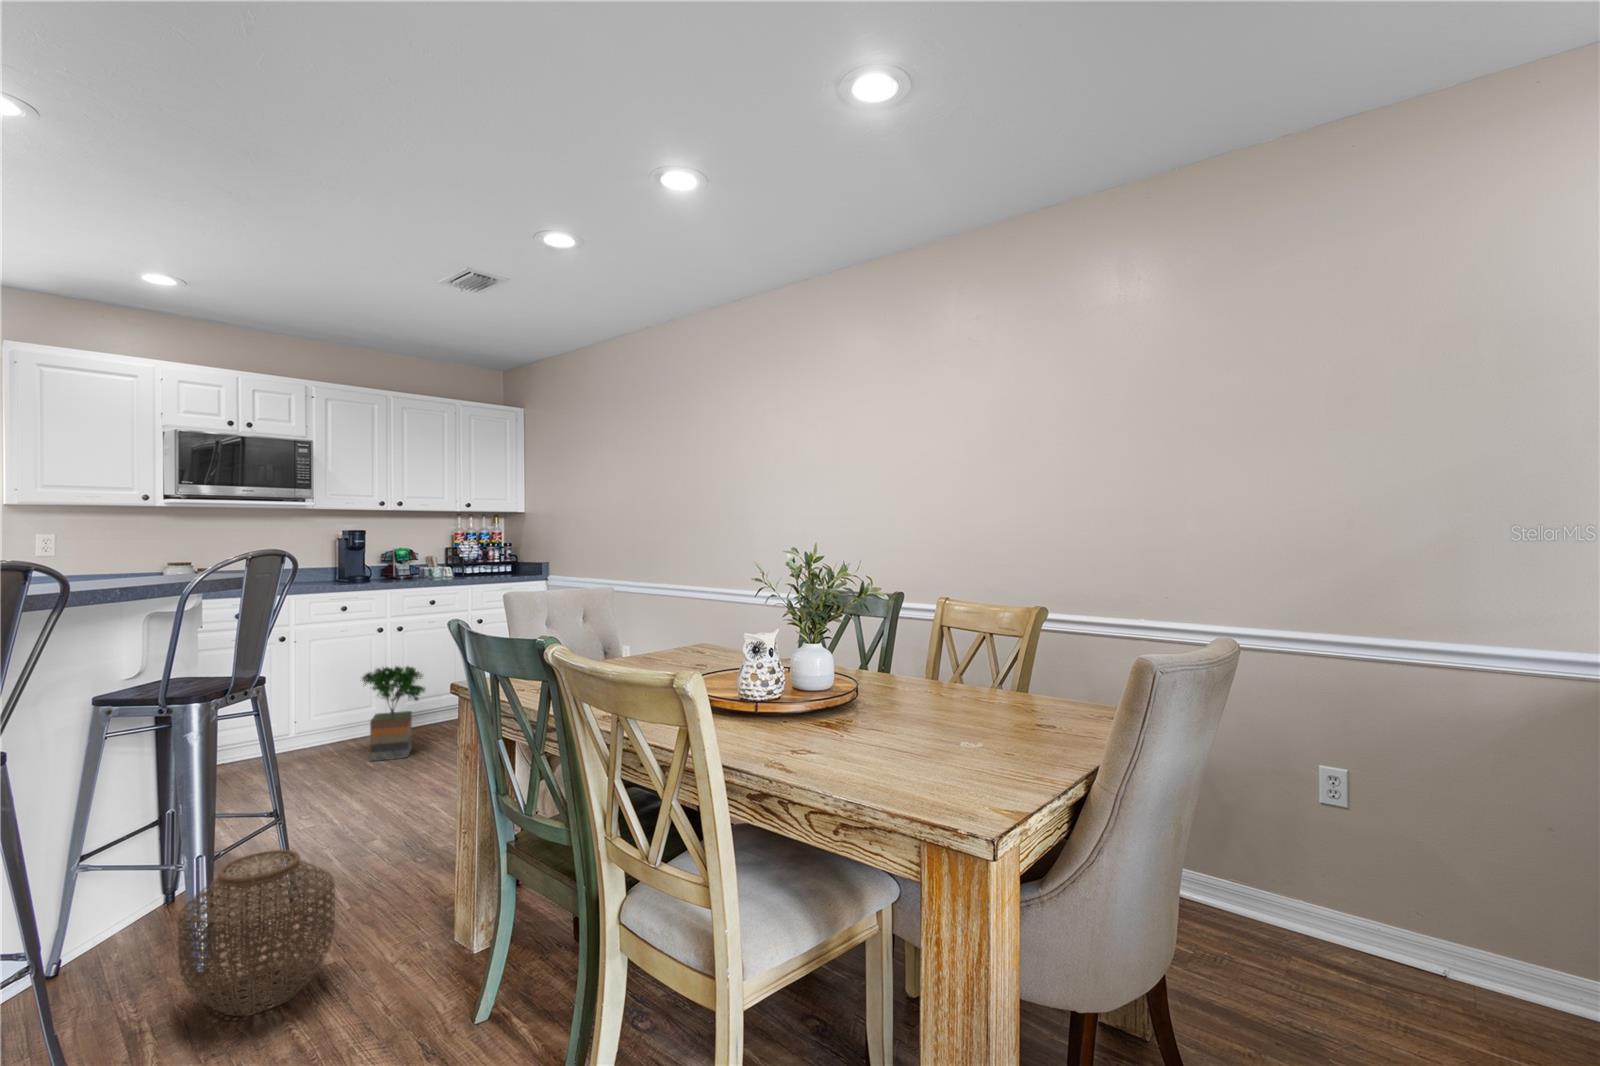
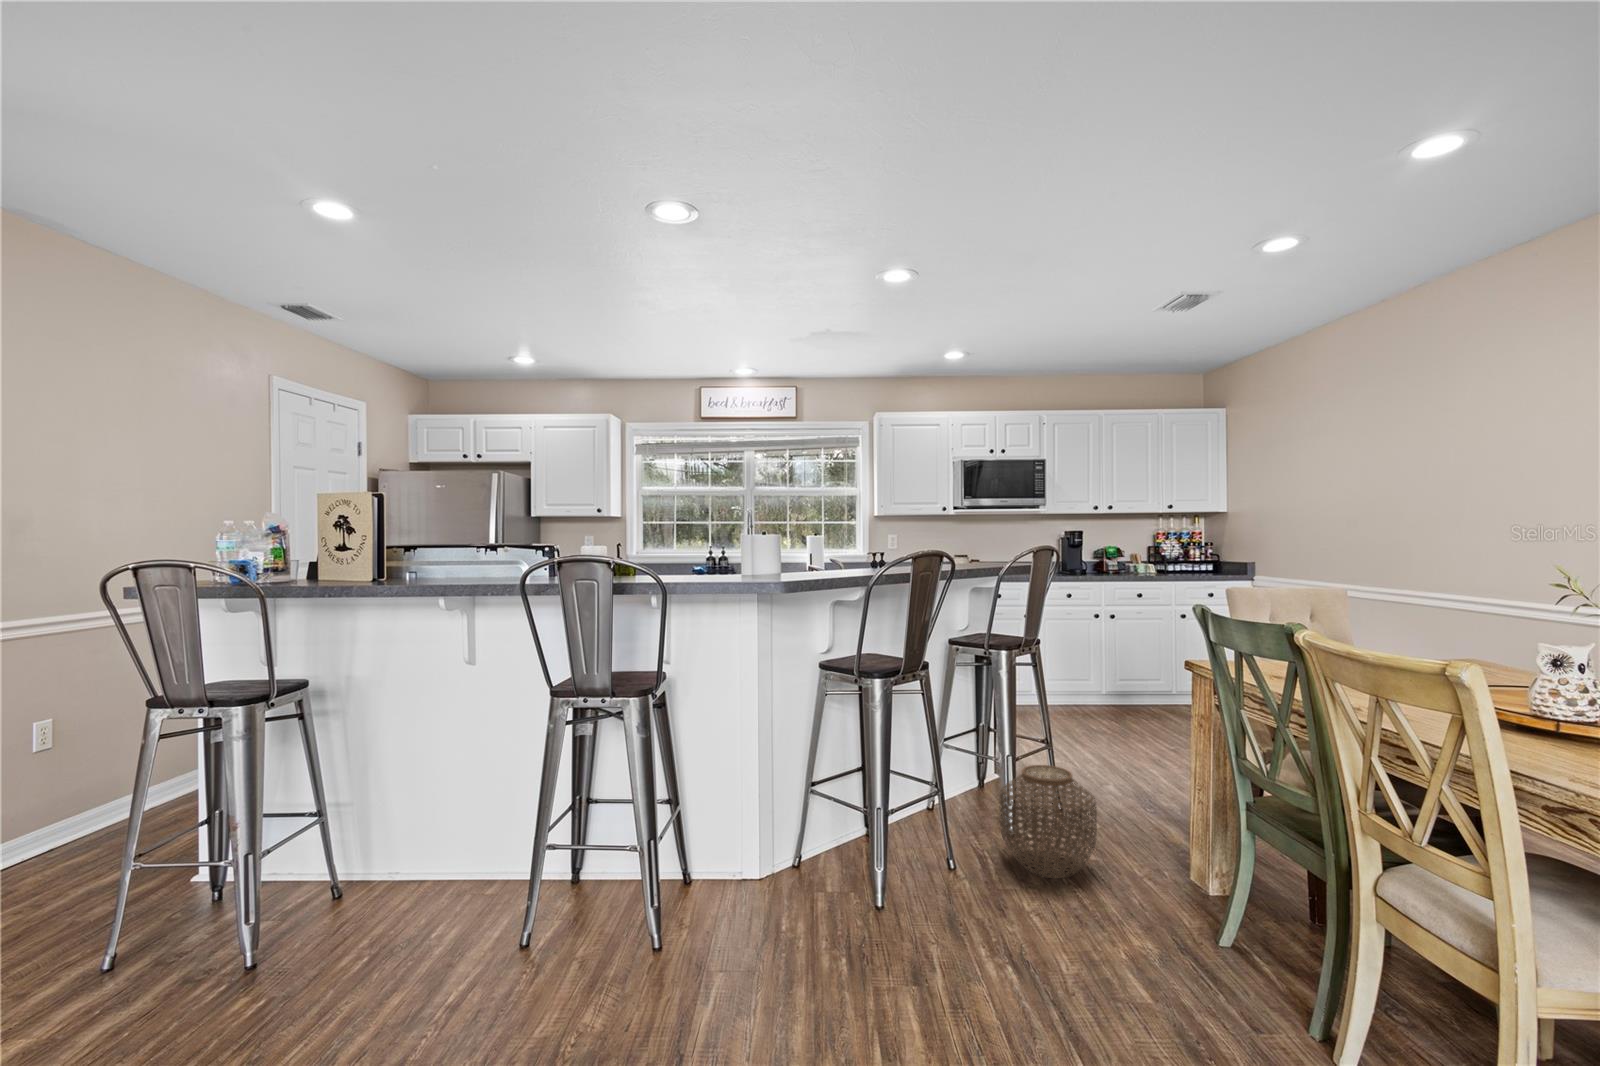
potted tree: present [362,666,425,761] -> none [1083,646,1140,729]

